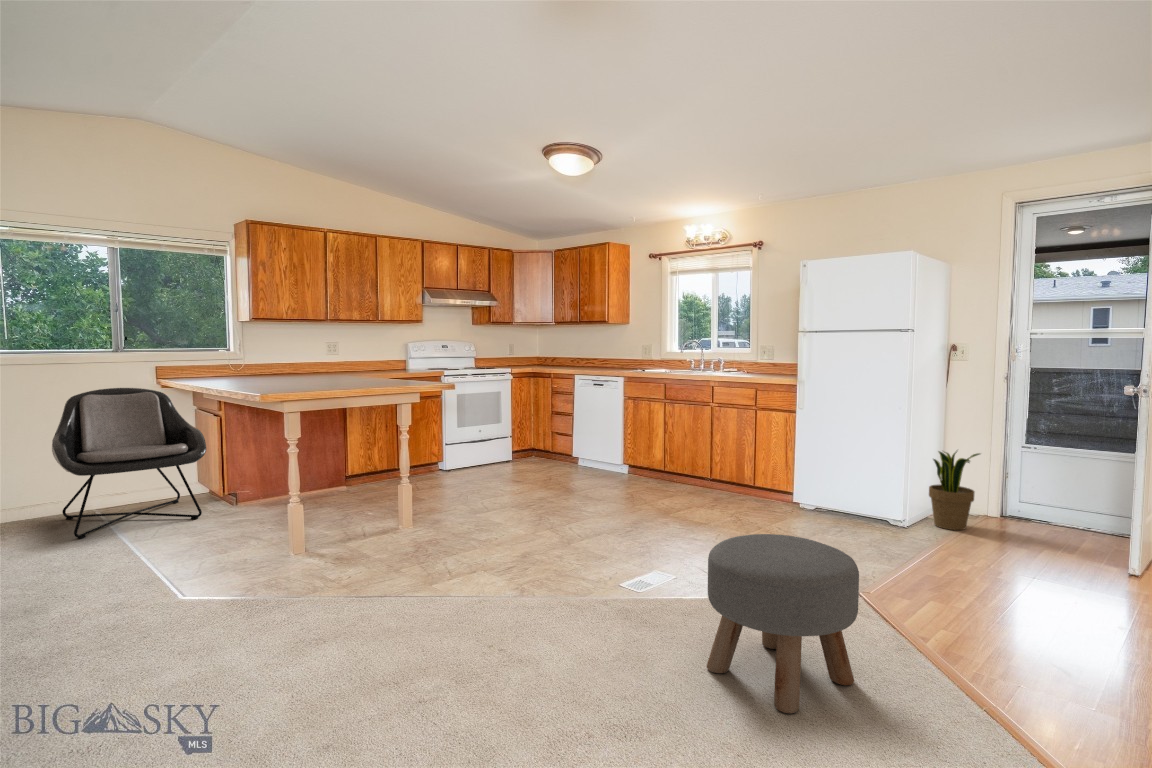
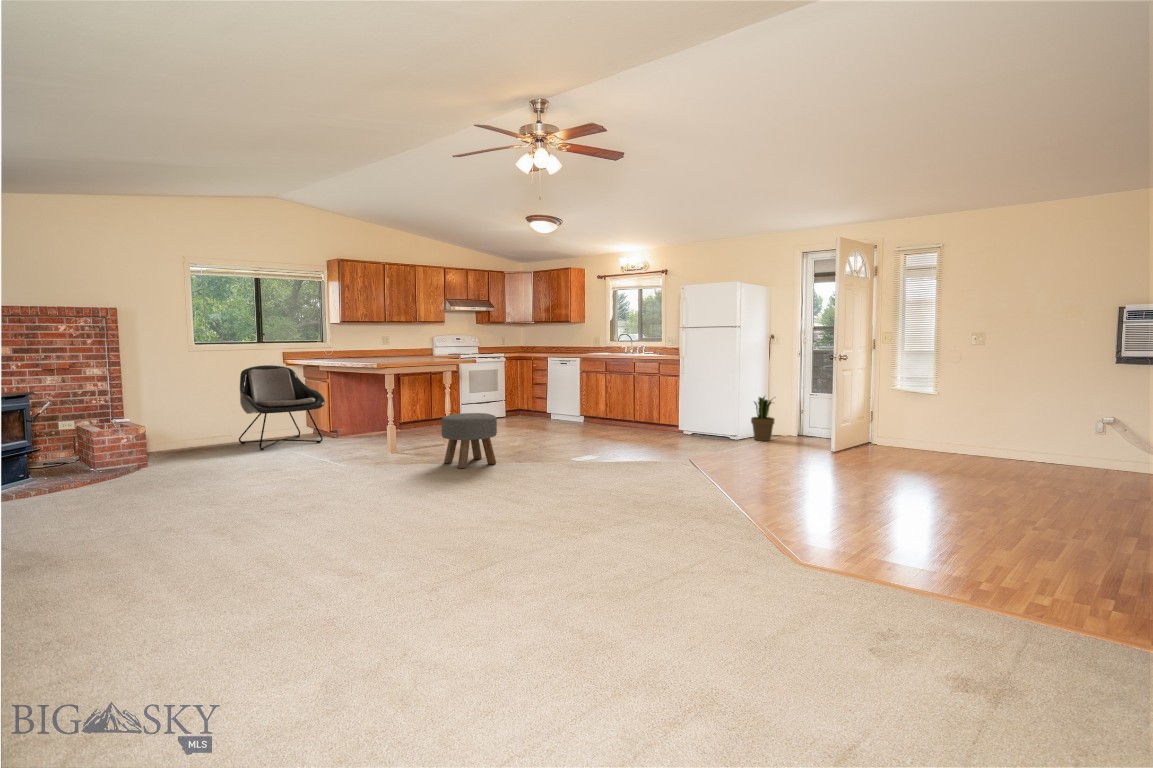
ottoman: present [707,534,859,713] -> present [442,413,497,468]

